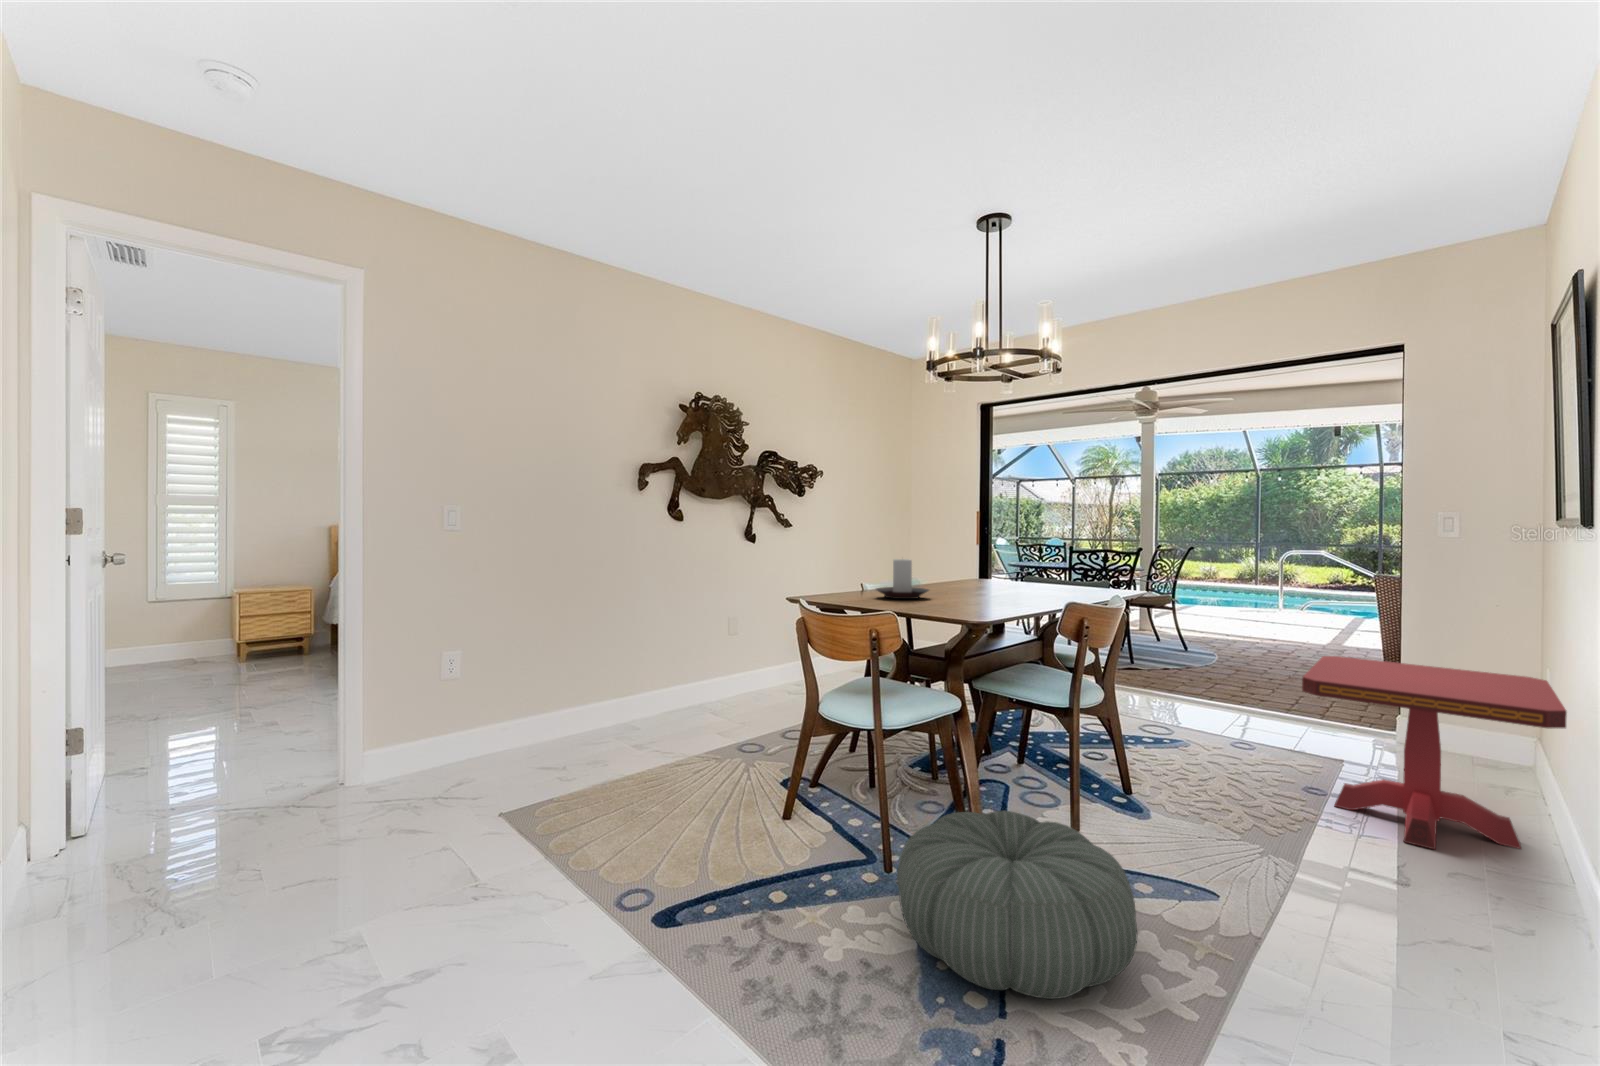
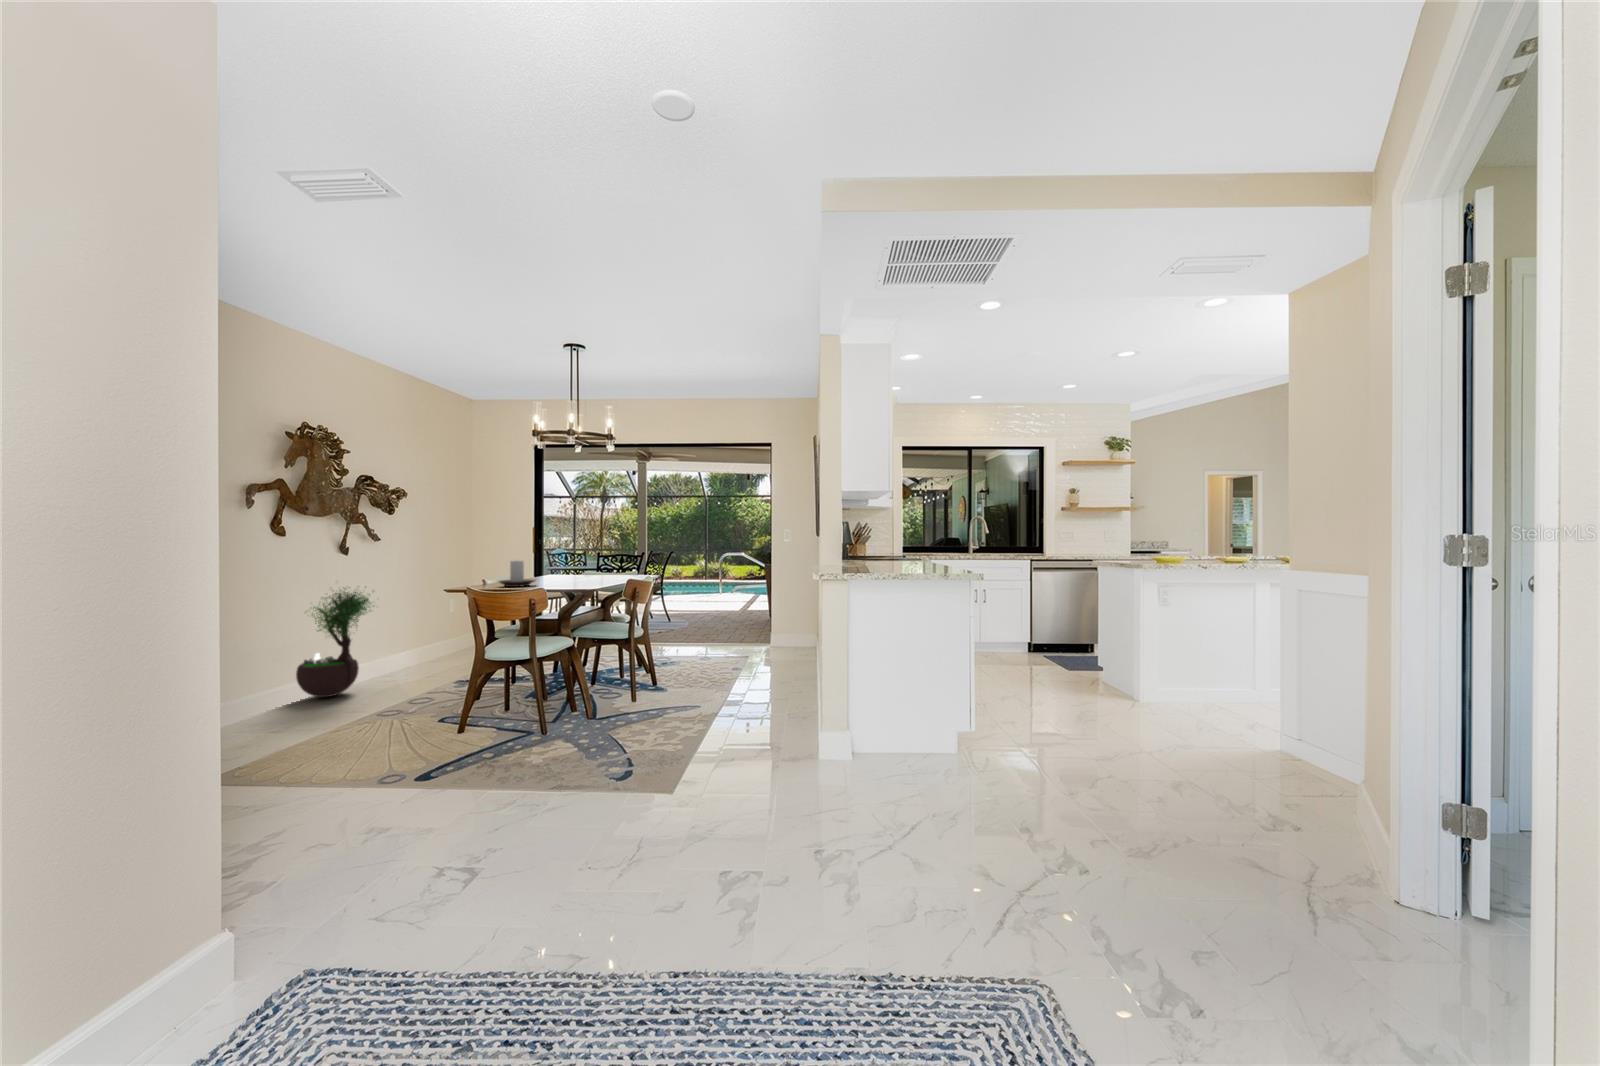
potted tree: none [689,575,767,710] -> present [296,586,374,697]
side table: present [1302,656,1567,849] -> none [732,602,817,678]
pouf: present [897,811,1137,999] -> none [559,684,676,752]

